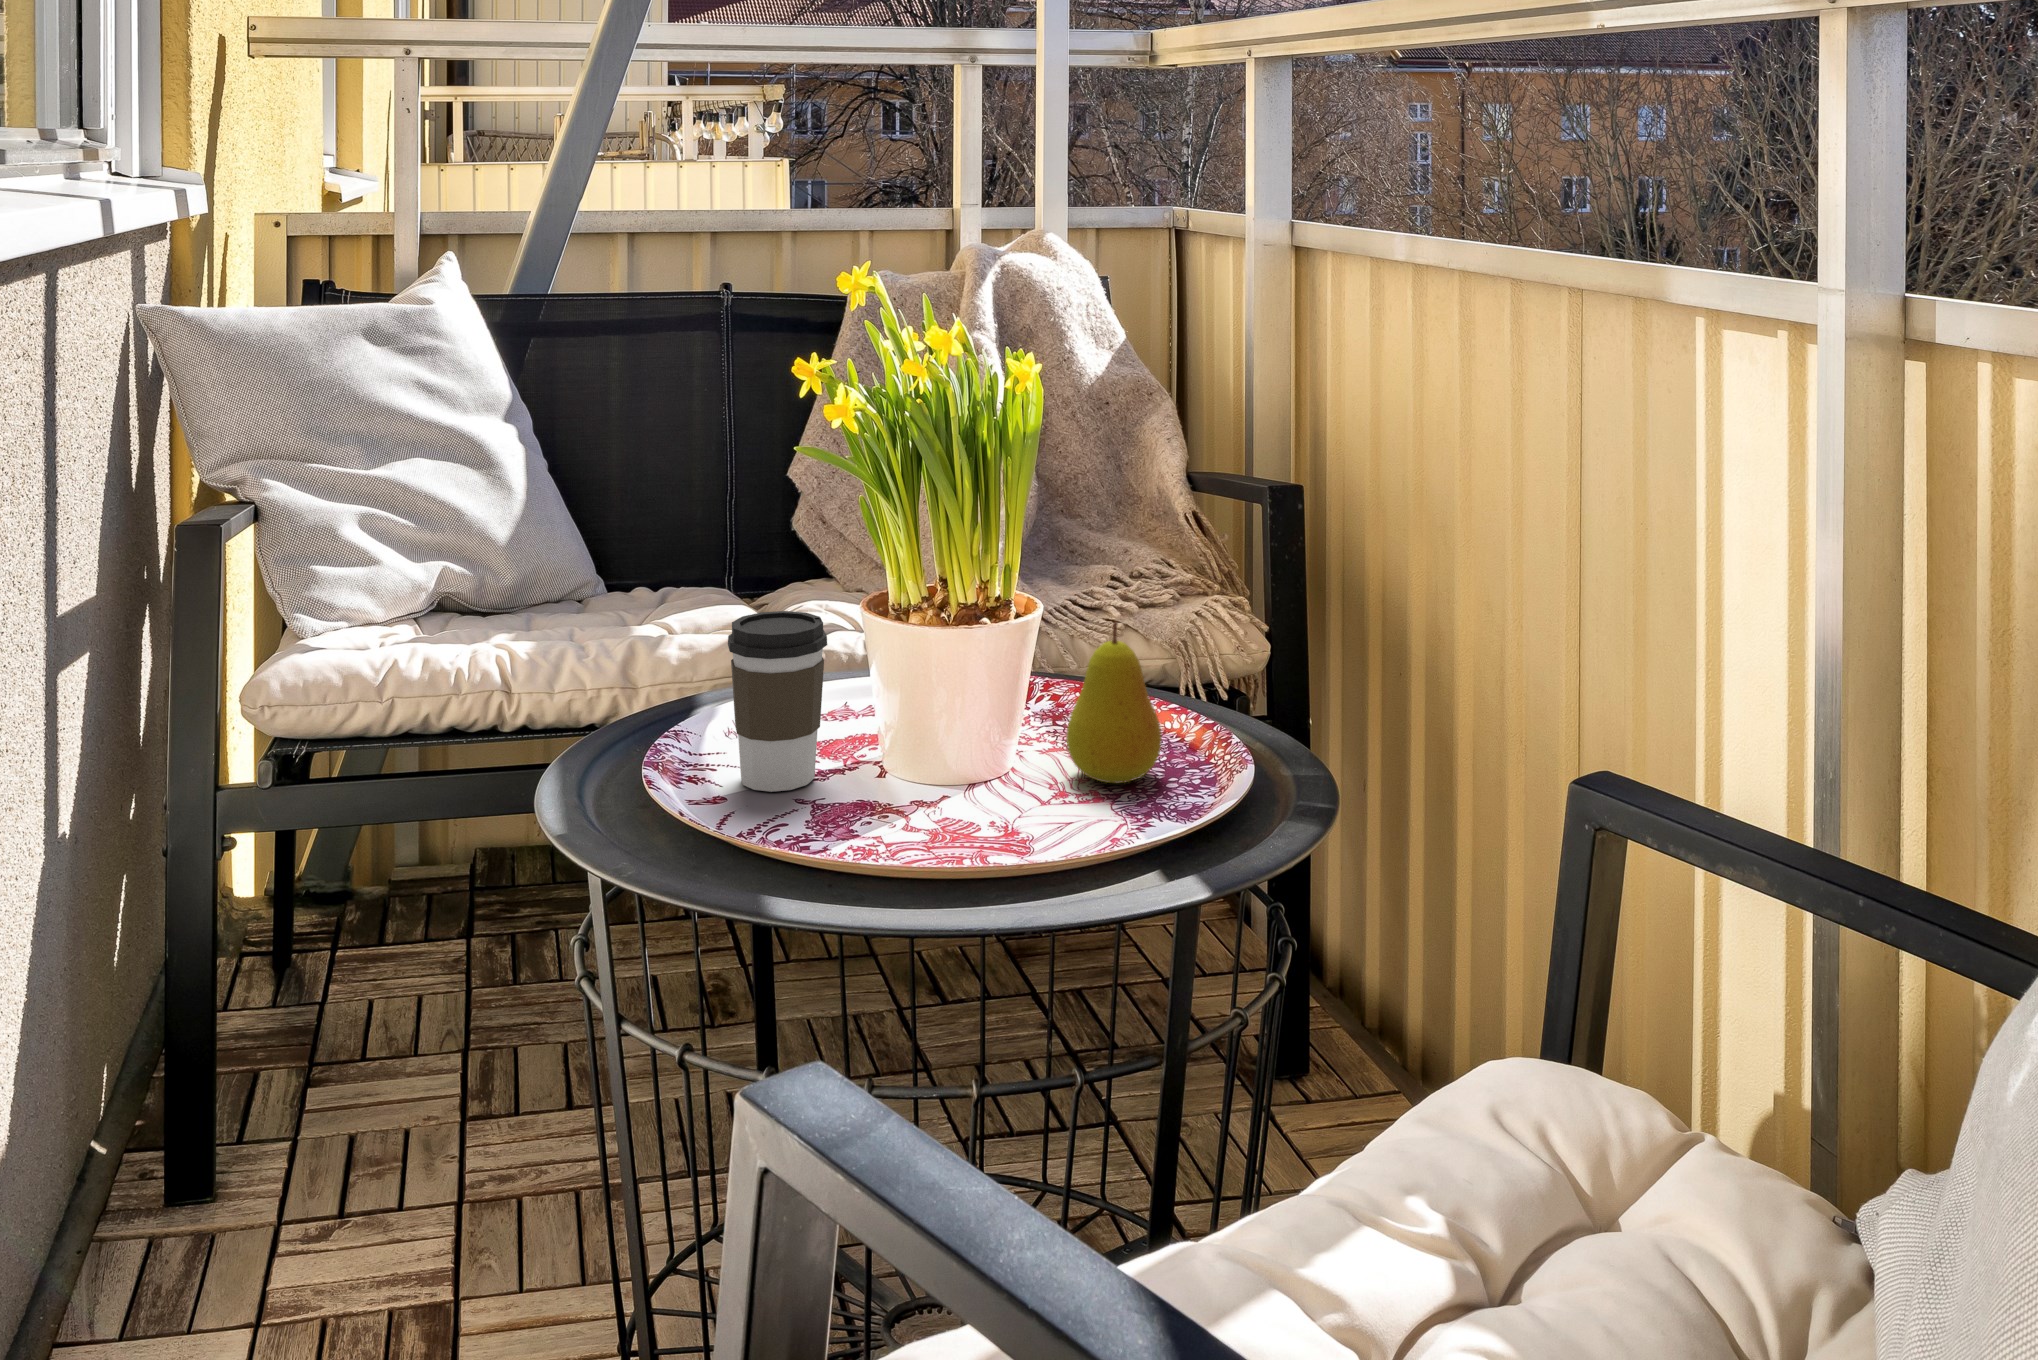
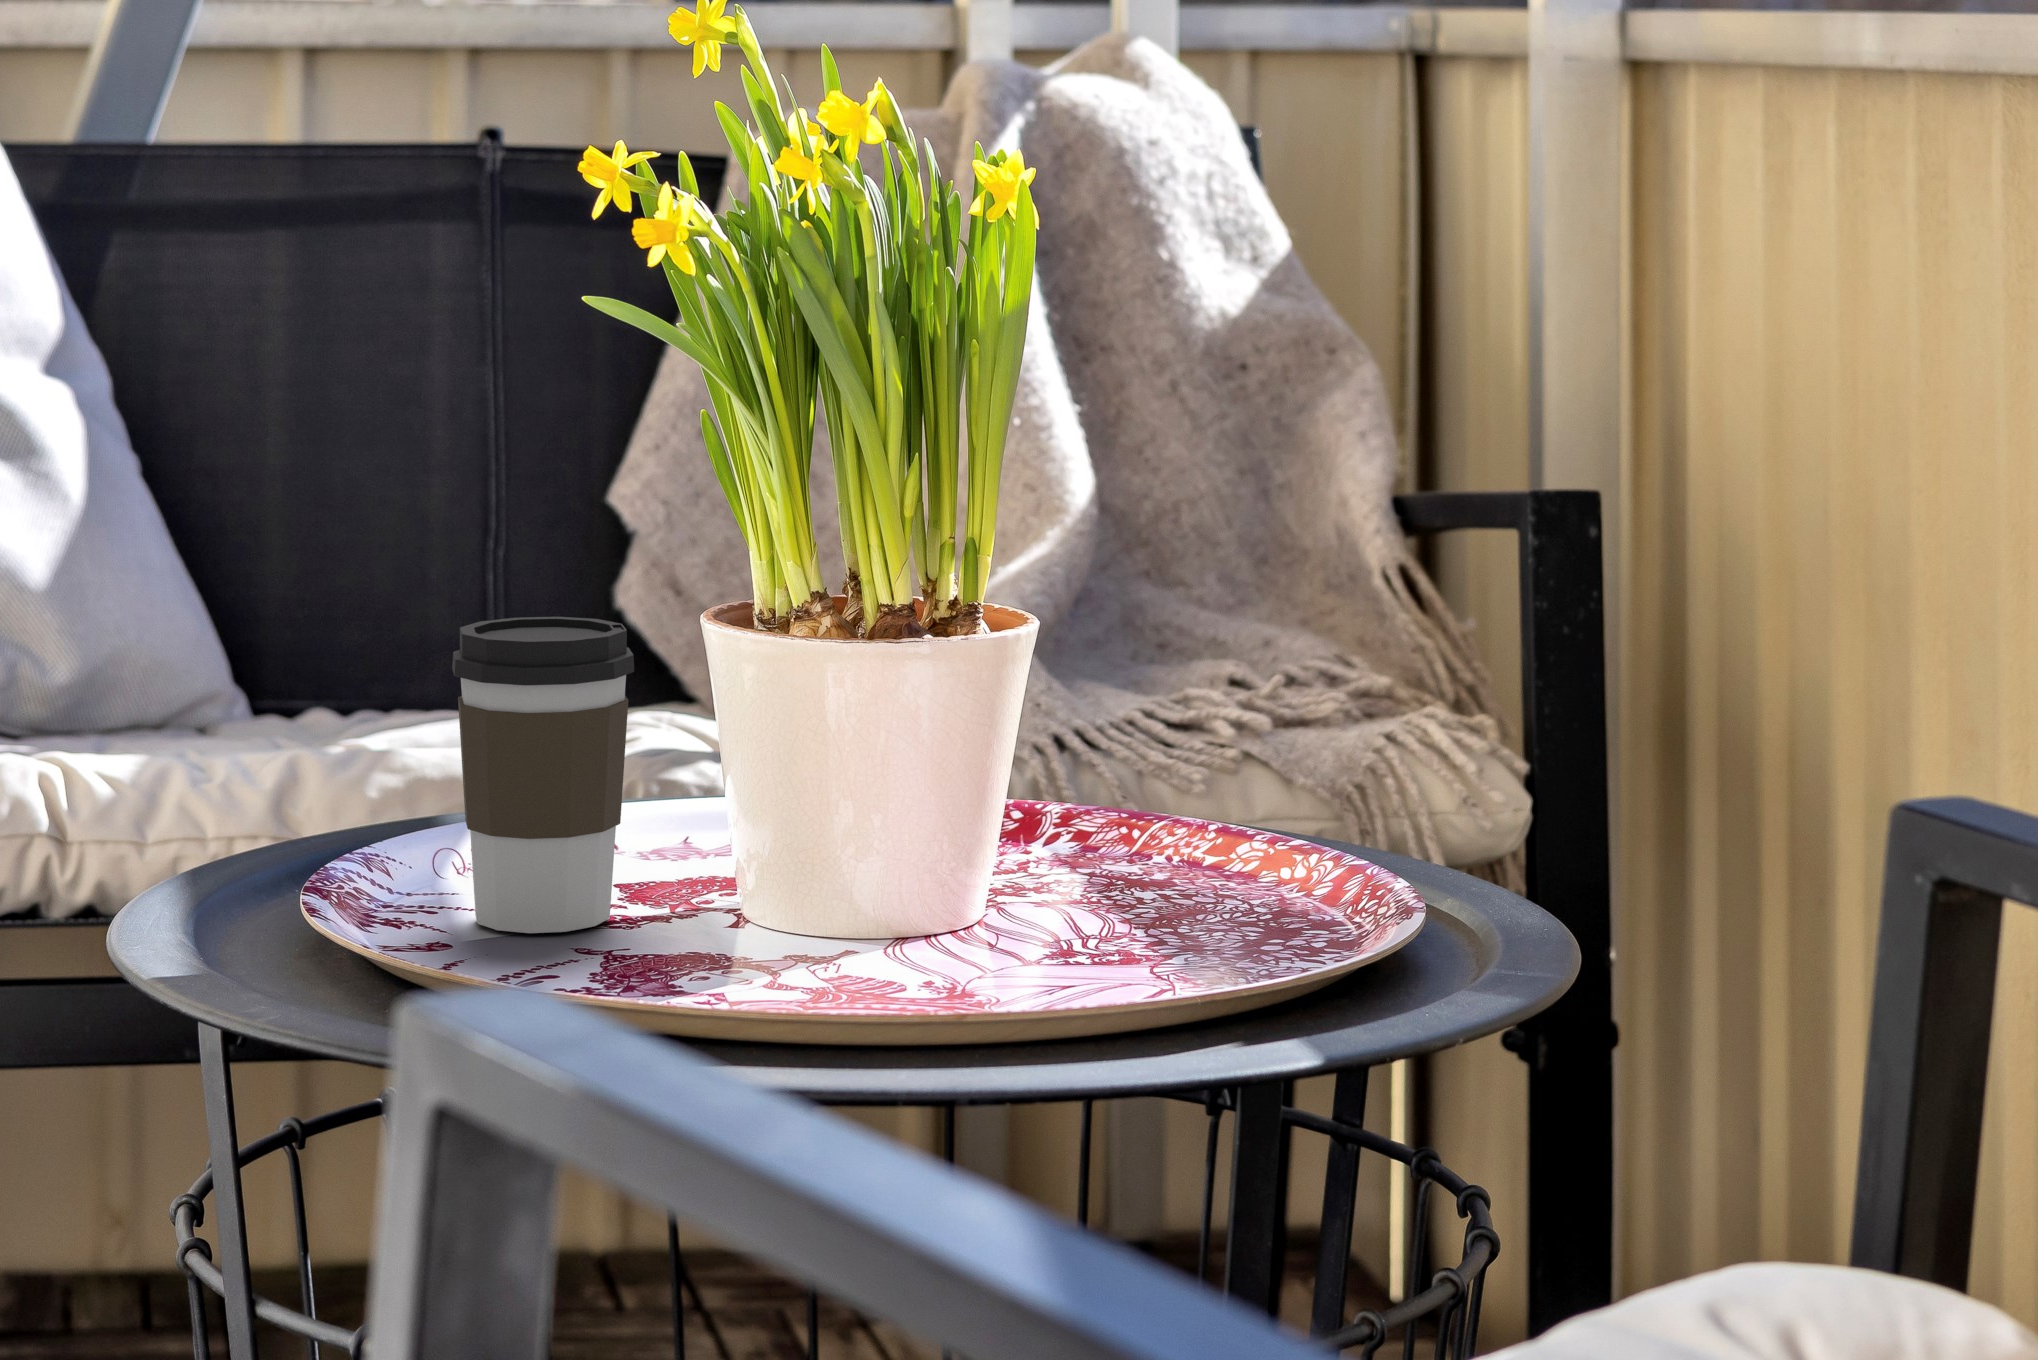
fruit: present [1066,621,1162,783] -> none [1077,636,1256,935]

